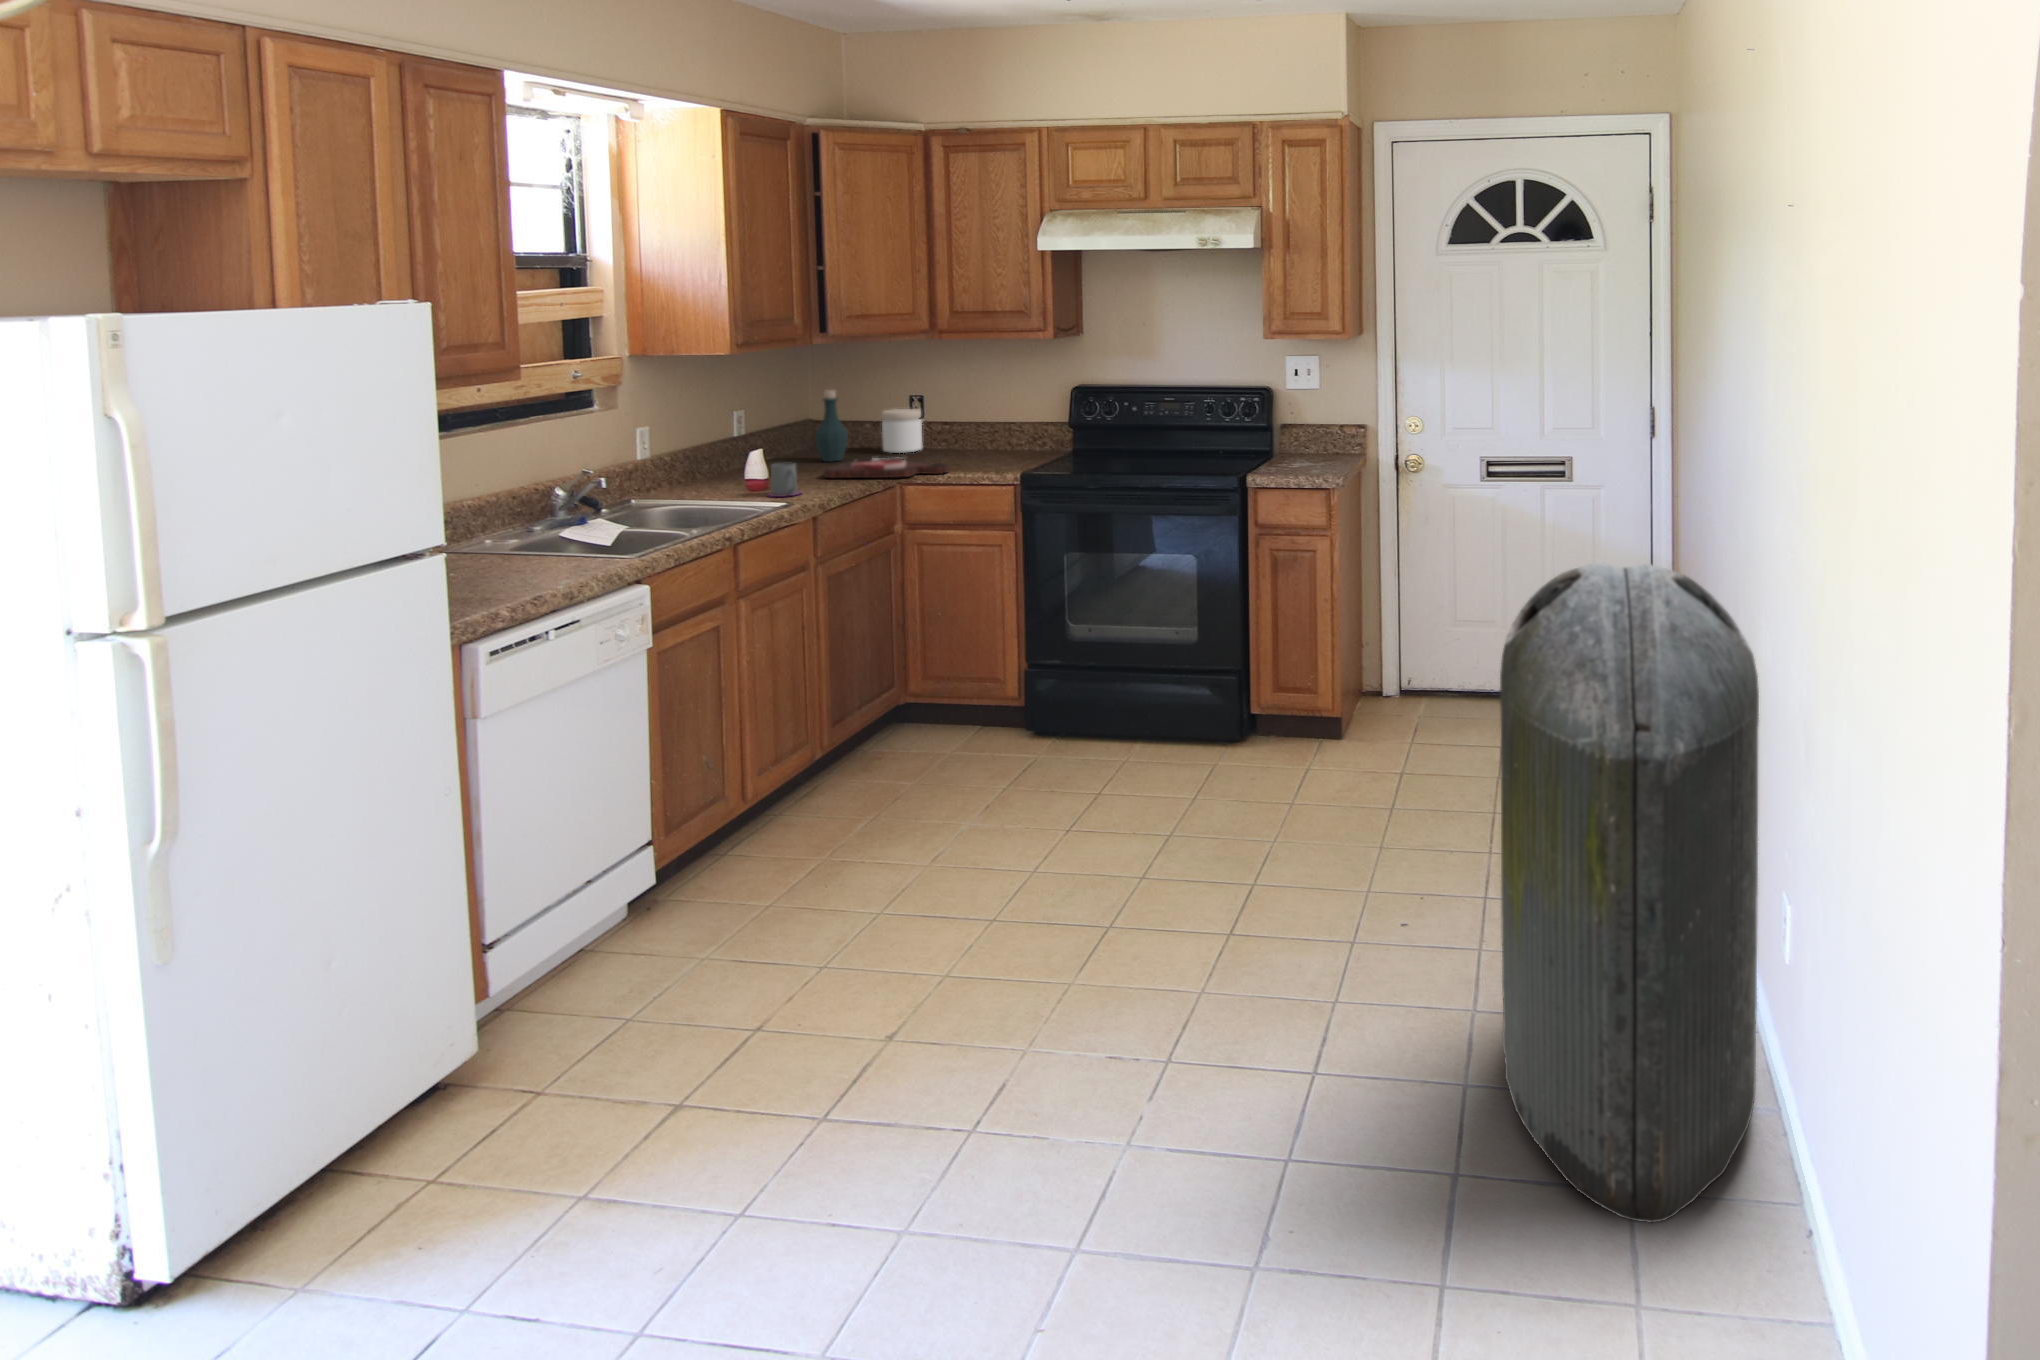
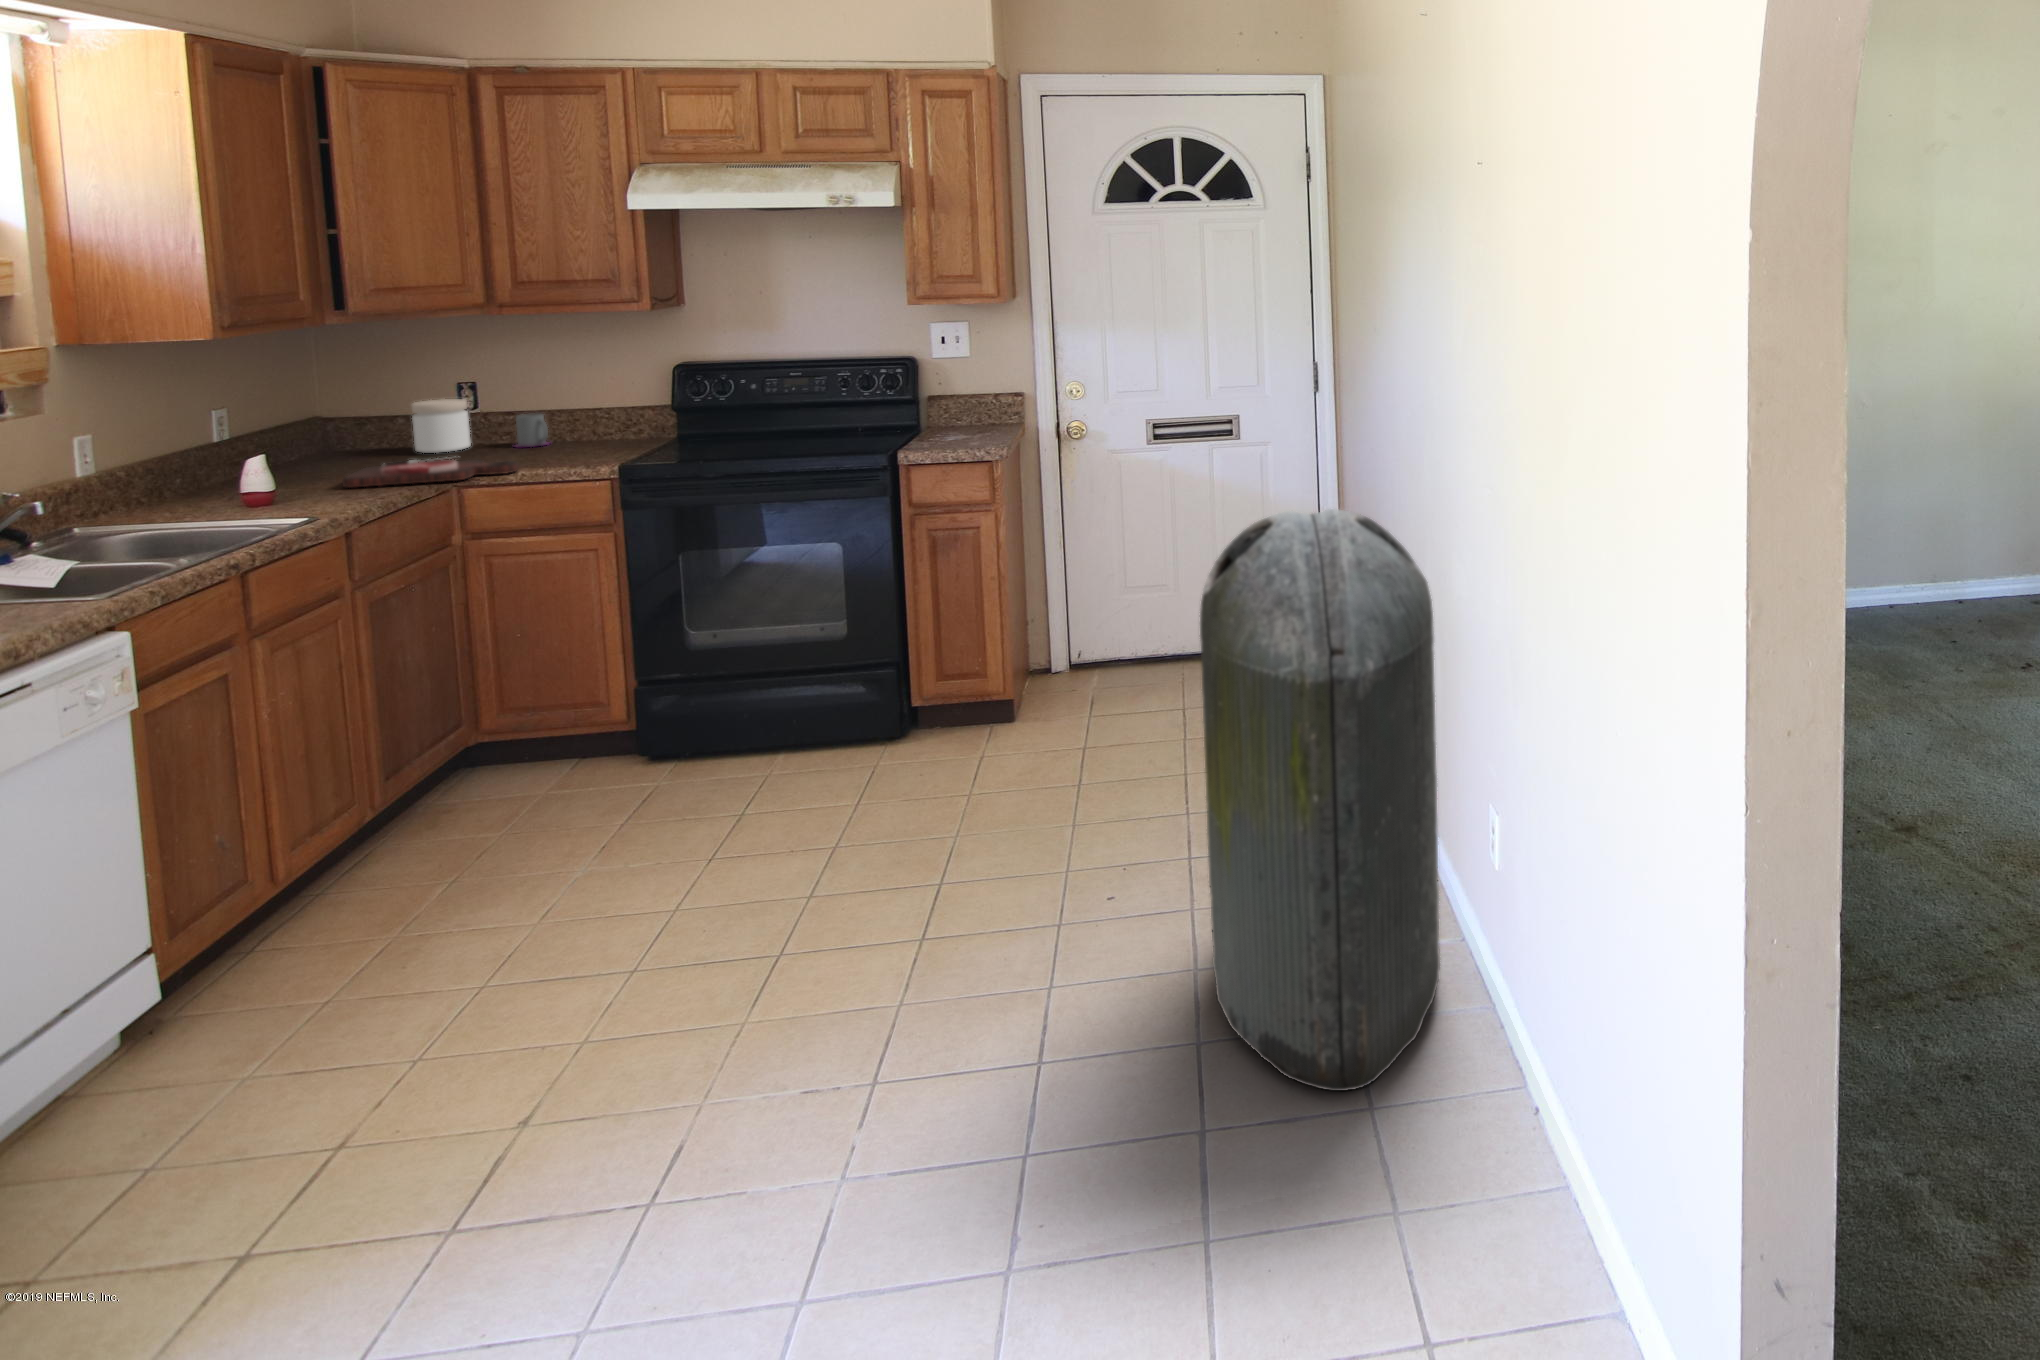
bottle: present [815,390,848,462] -> none [318,381,367,468]
mug: present [769,463,800,497] -> present [516,414,548,447]

